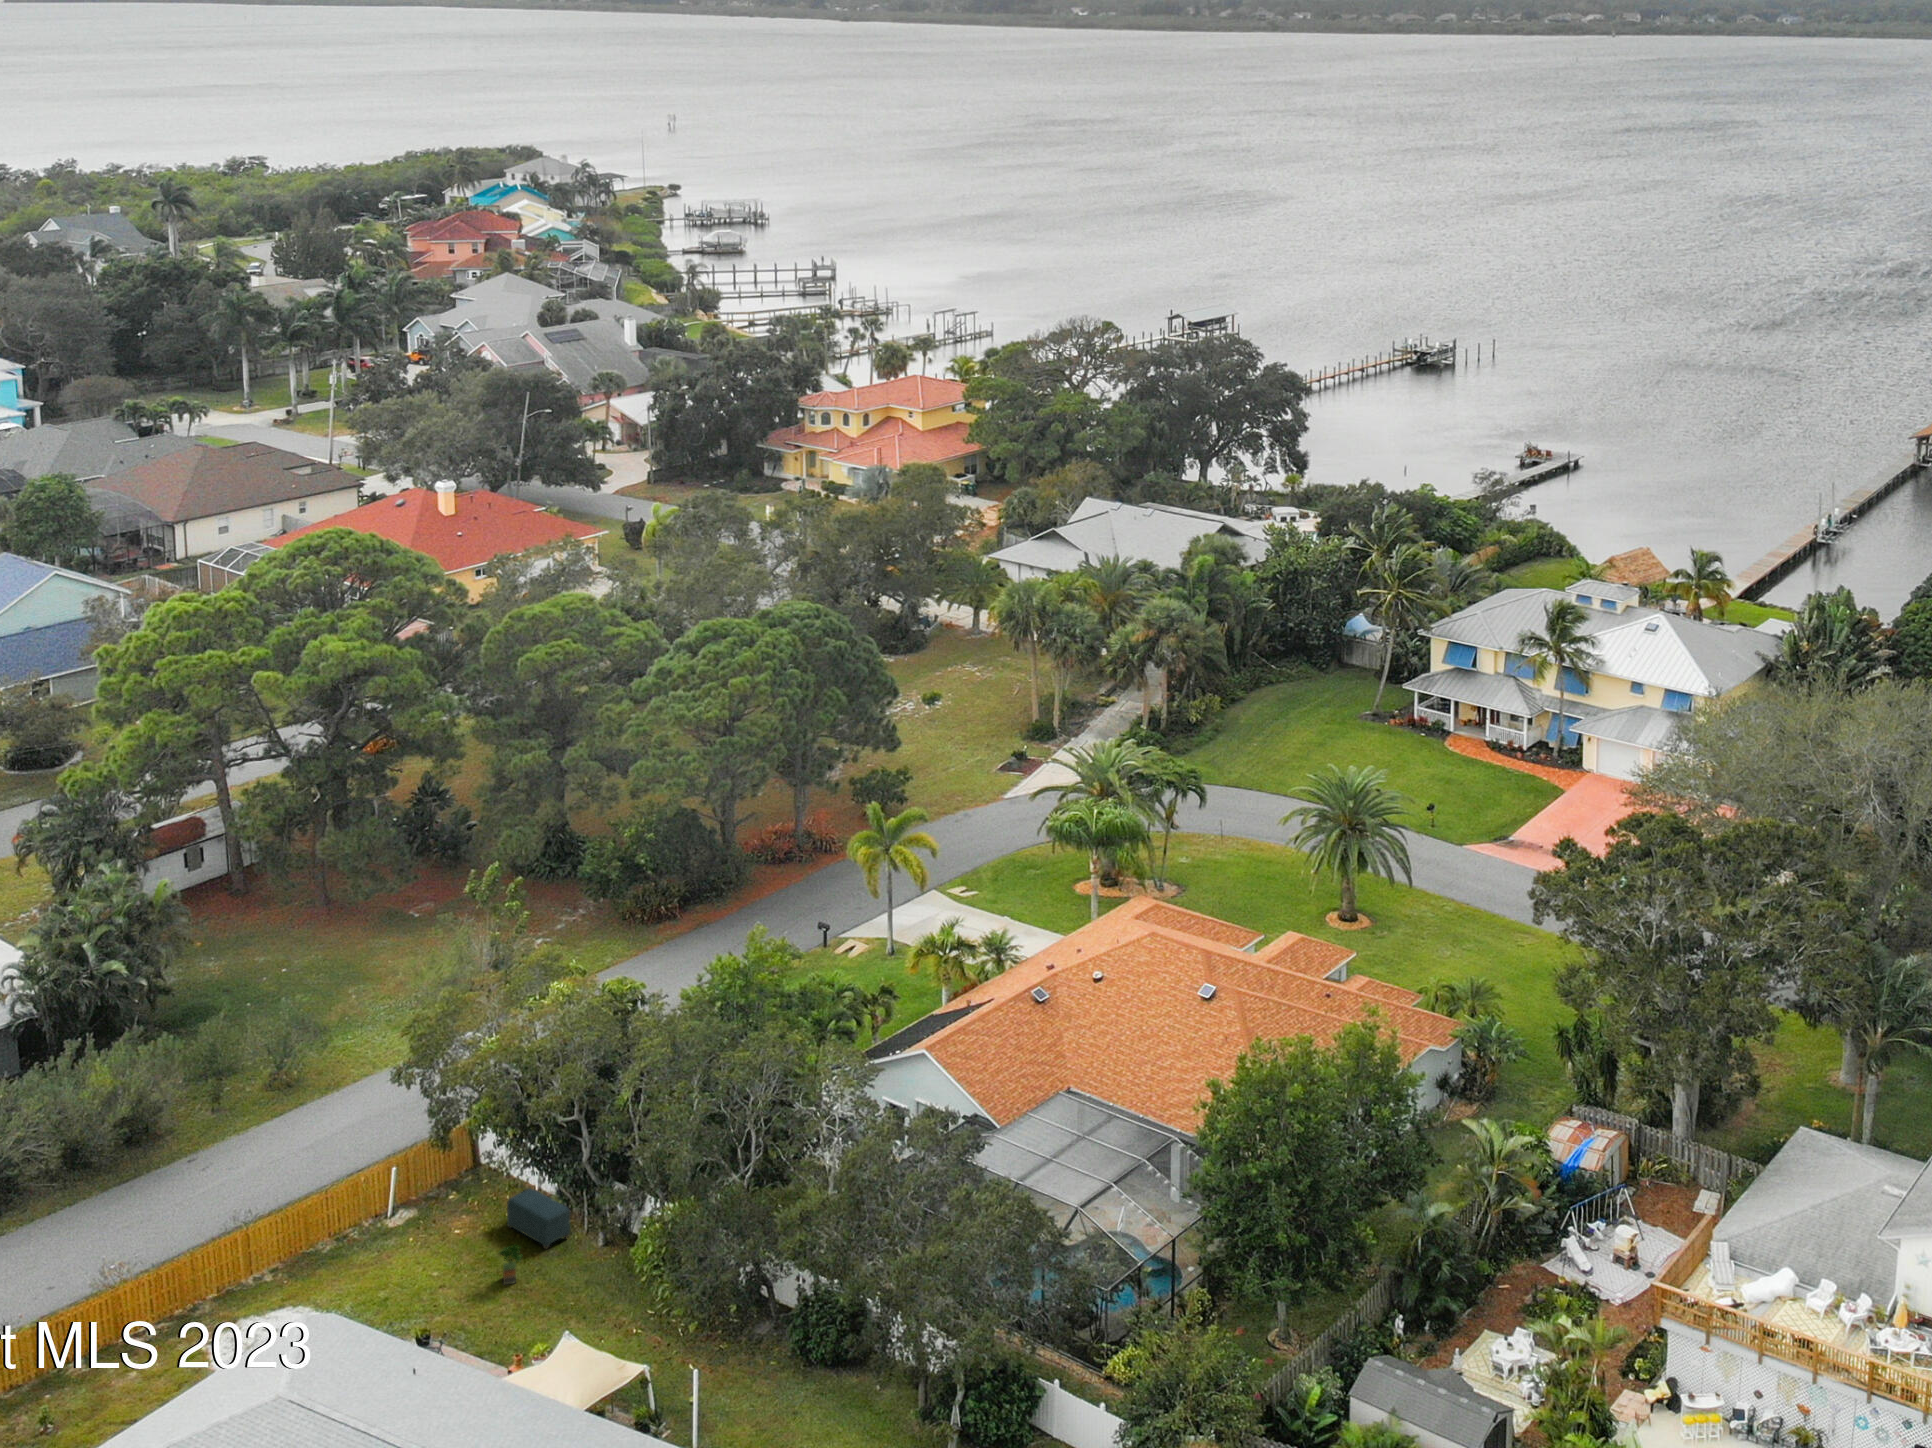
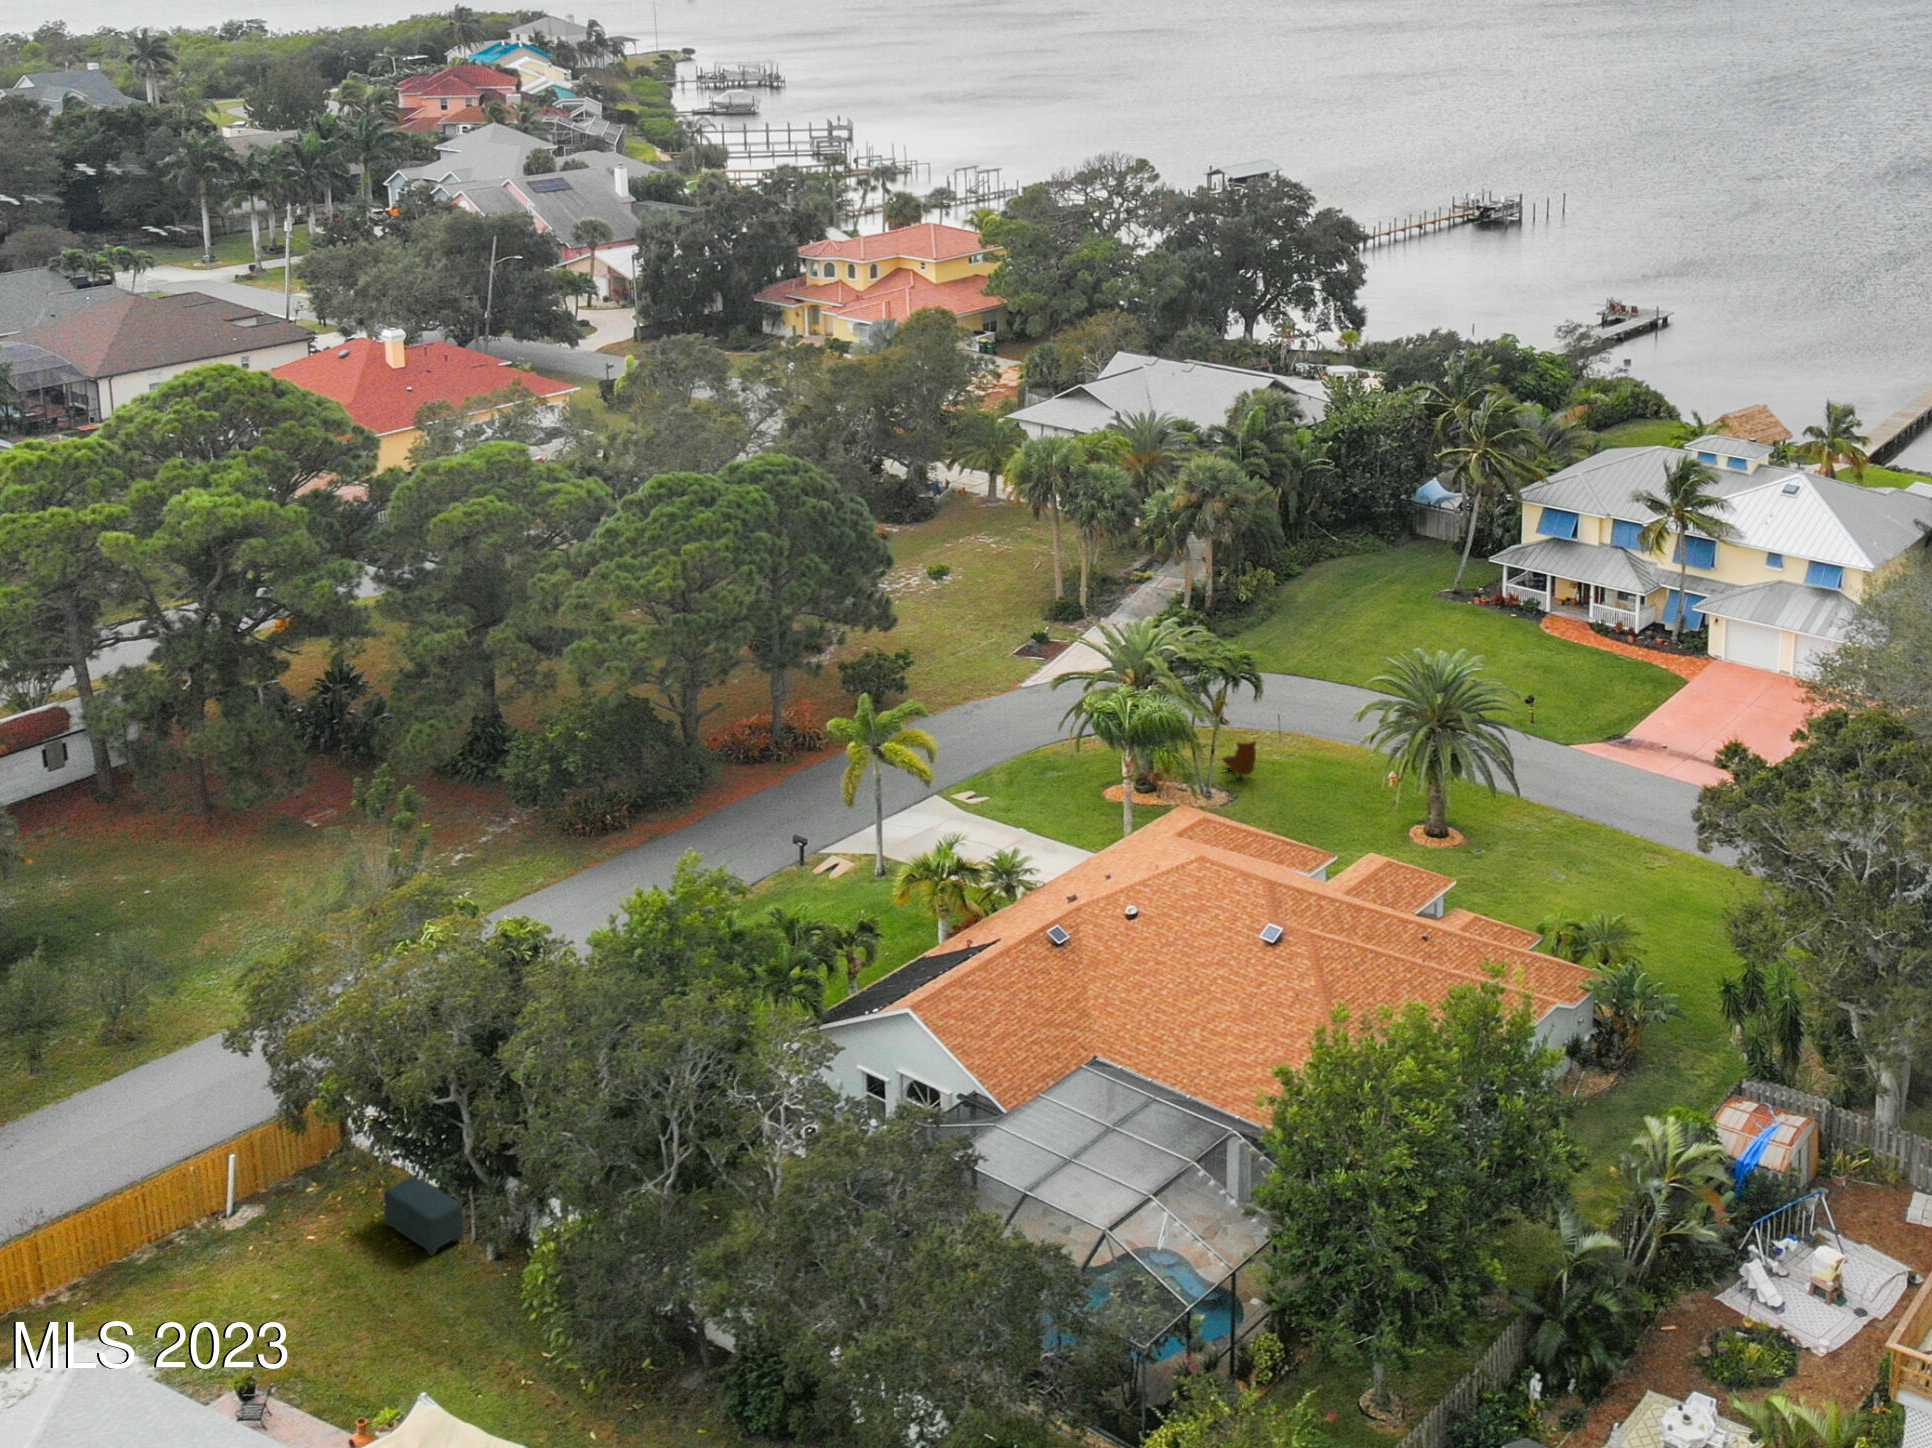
lounge chair: none [1172,841,1202,880] -> present [1222,742,1256,783]
potted tree: present [499,1245,522,1284] -> none [364,1254,396,1306]

